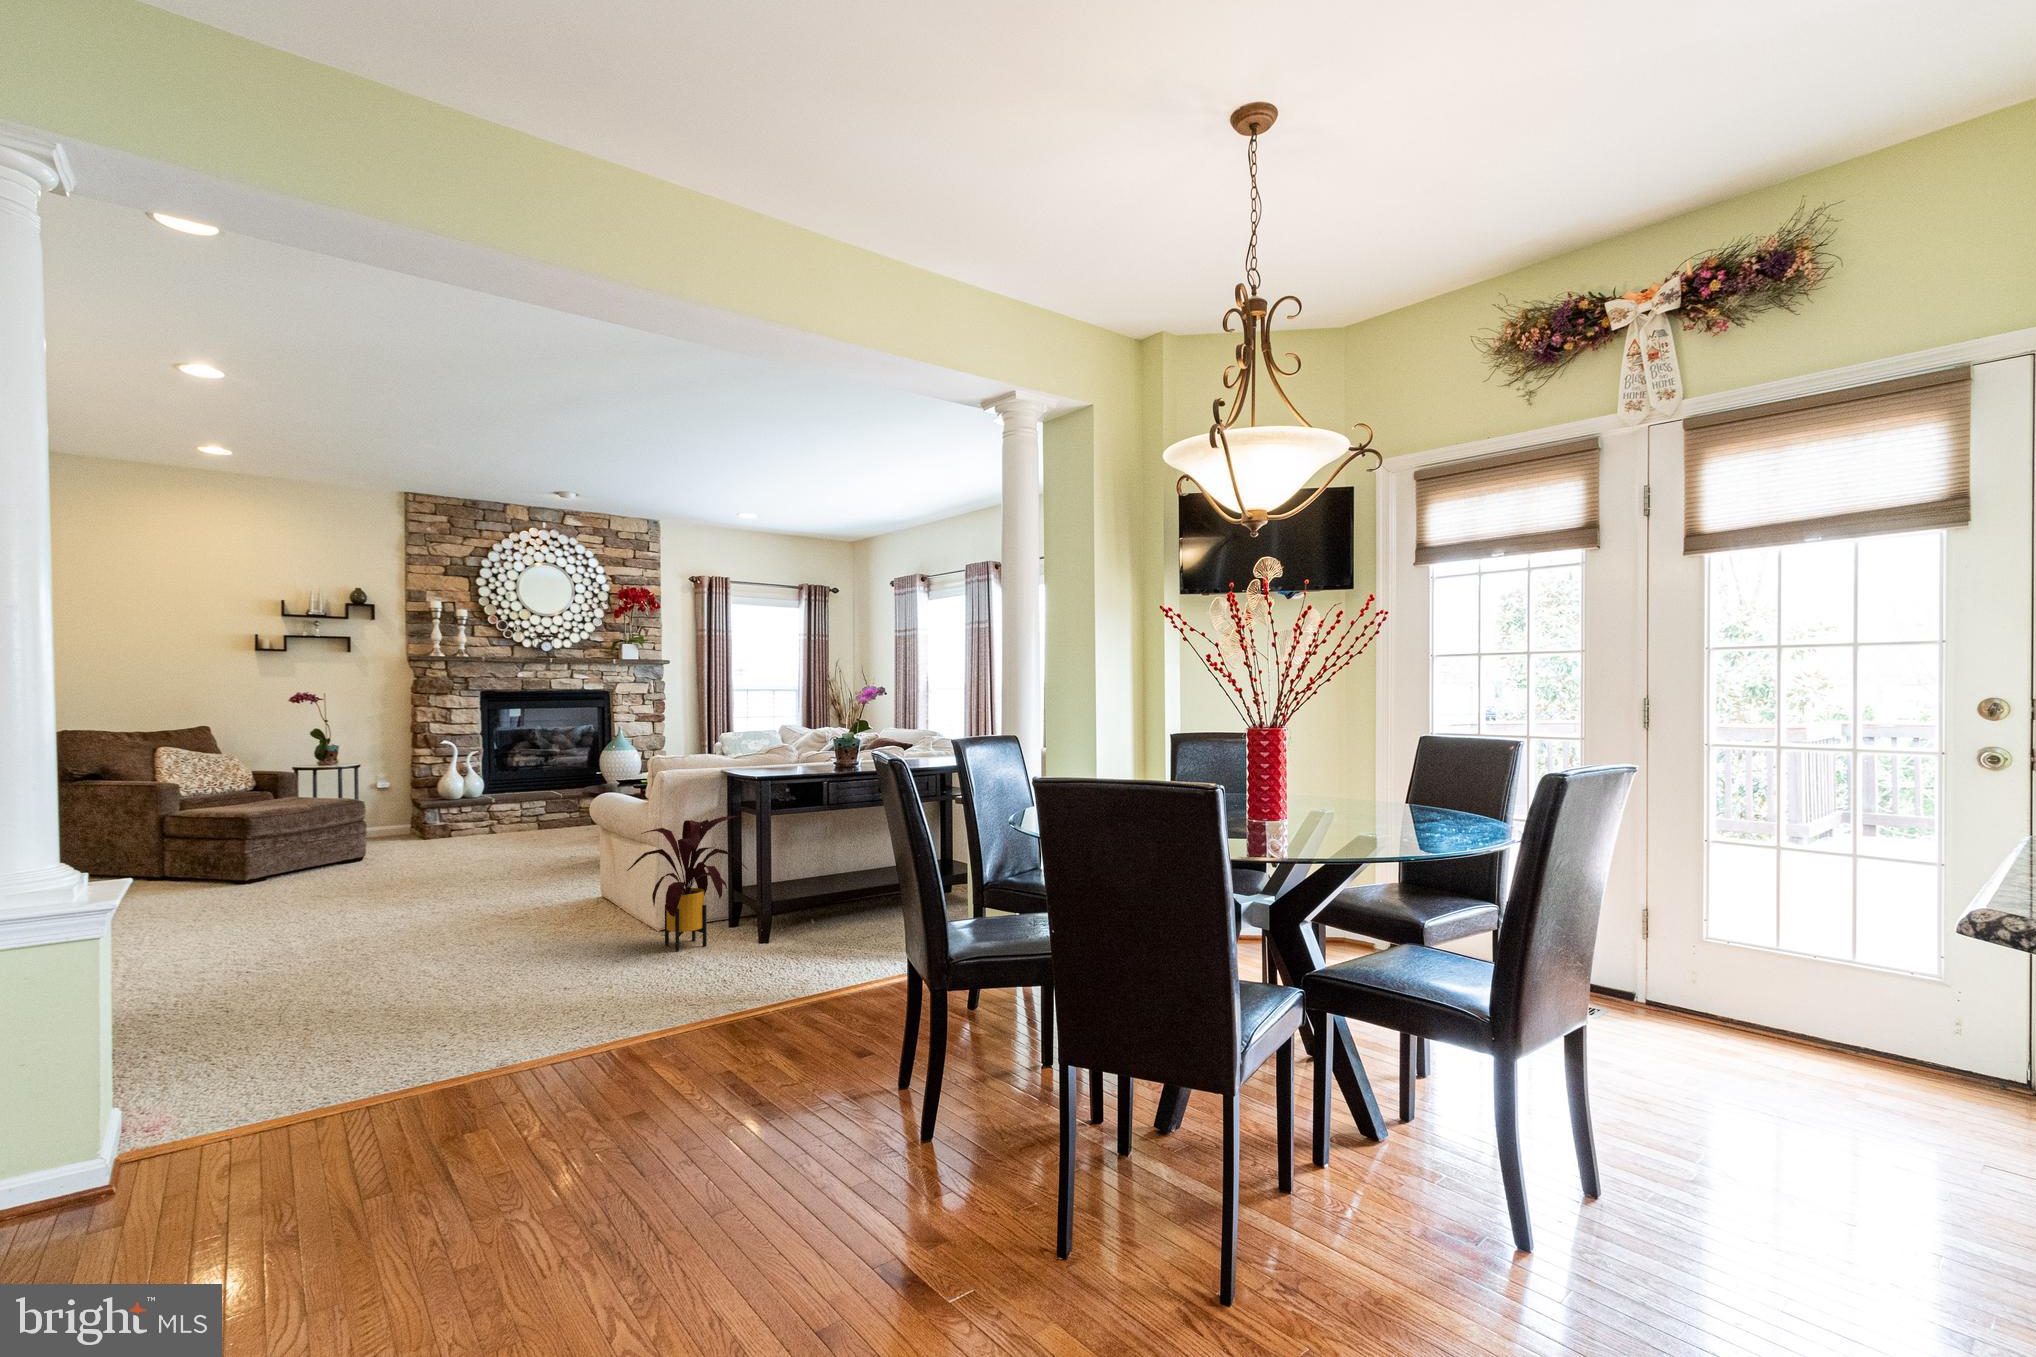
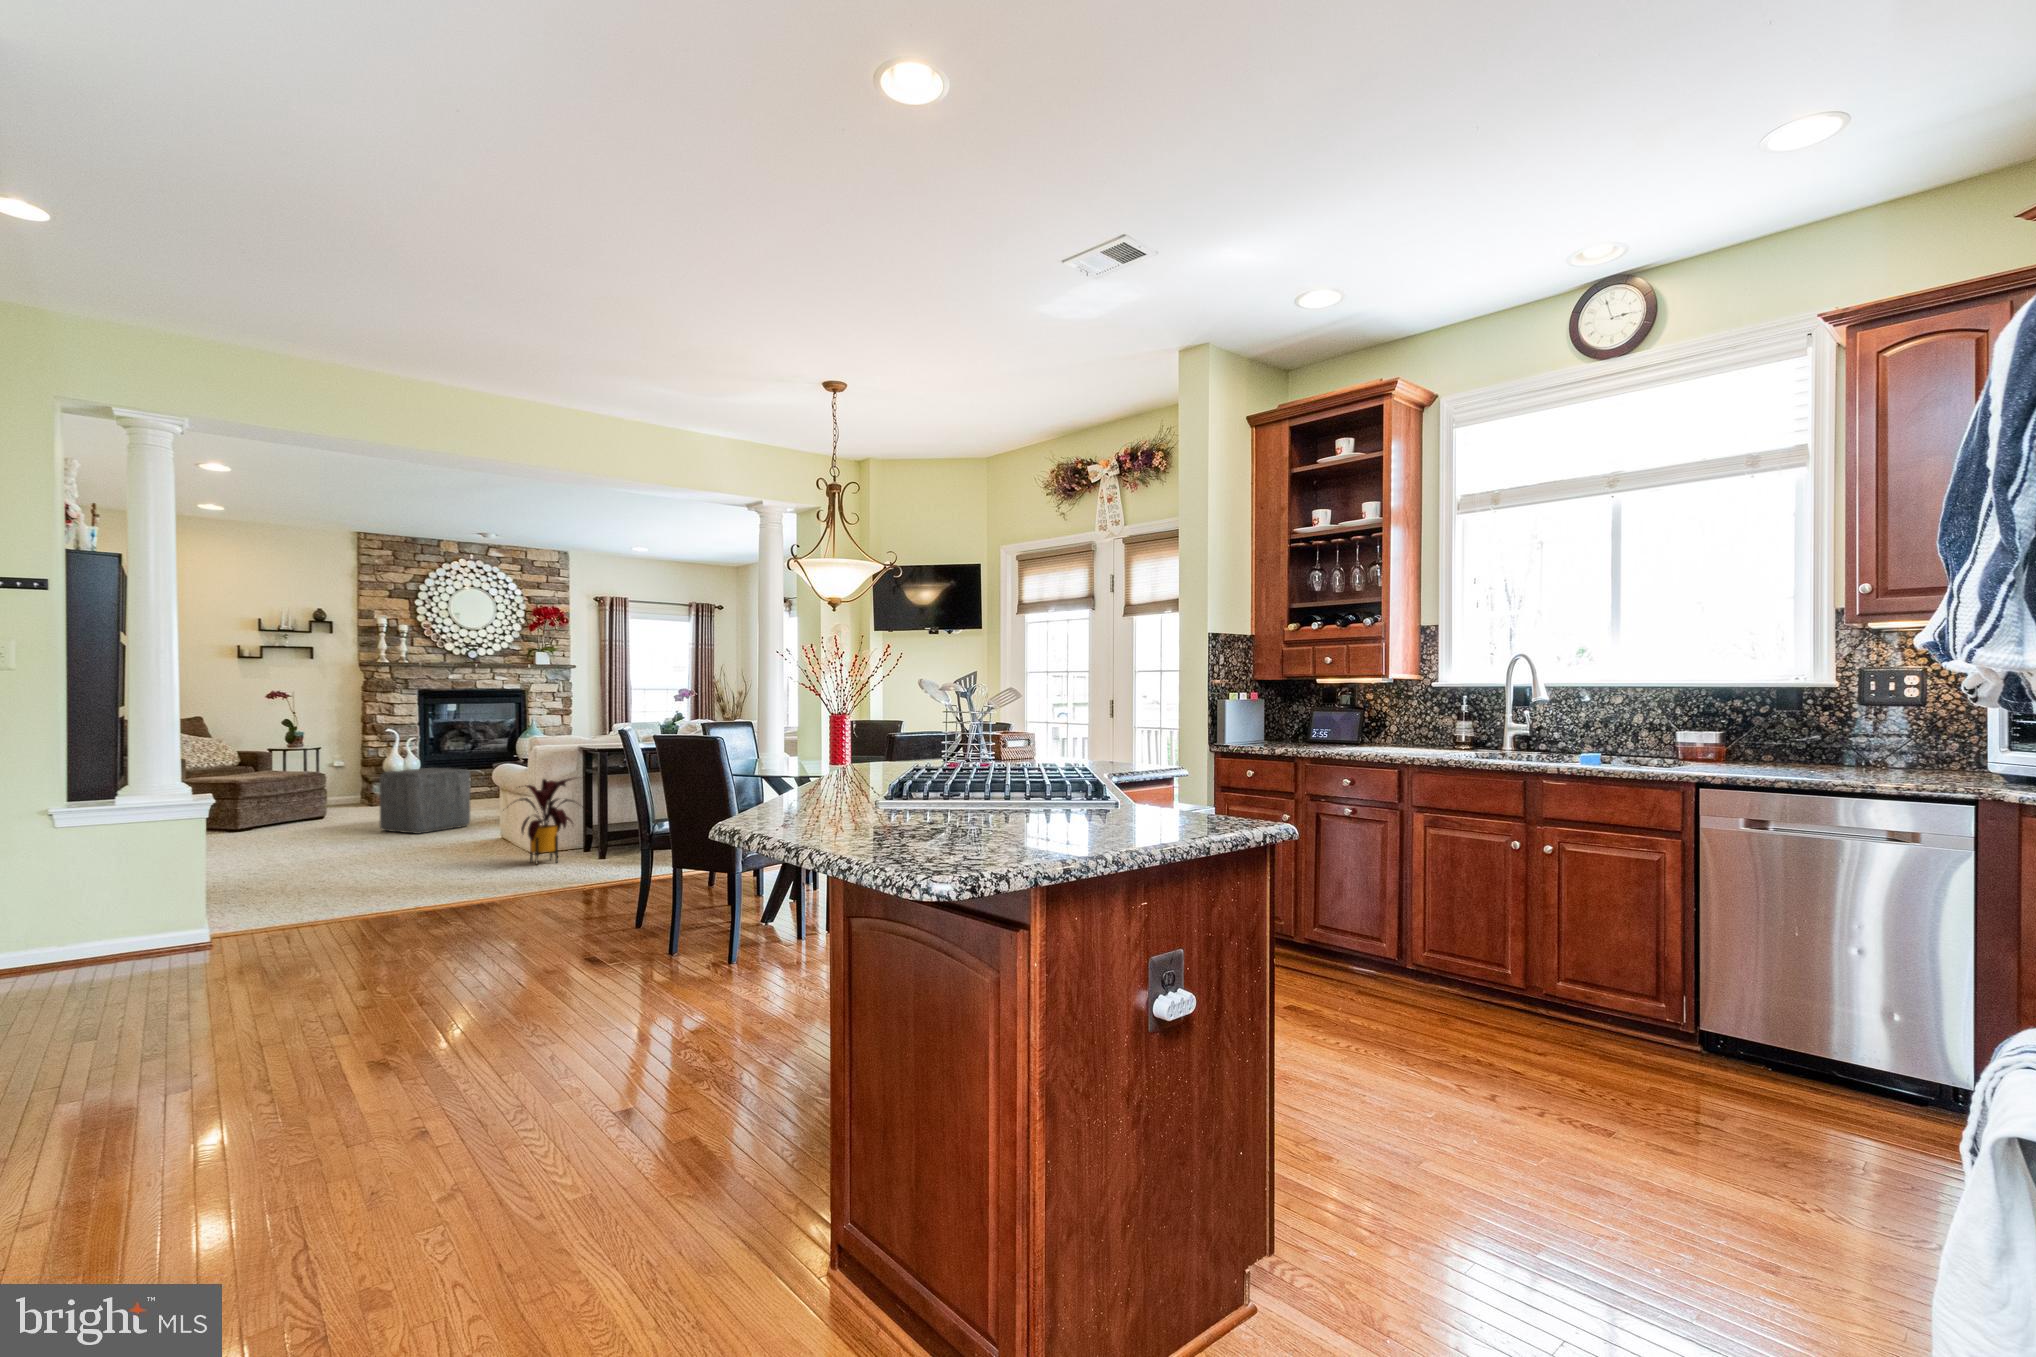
ottoman: none [438,795,558,888] -> present [380,768,471,834]

